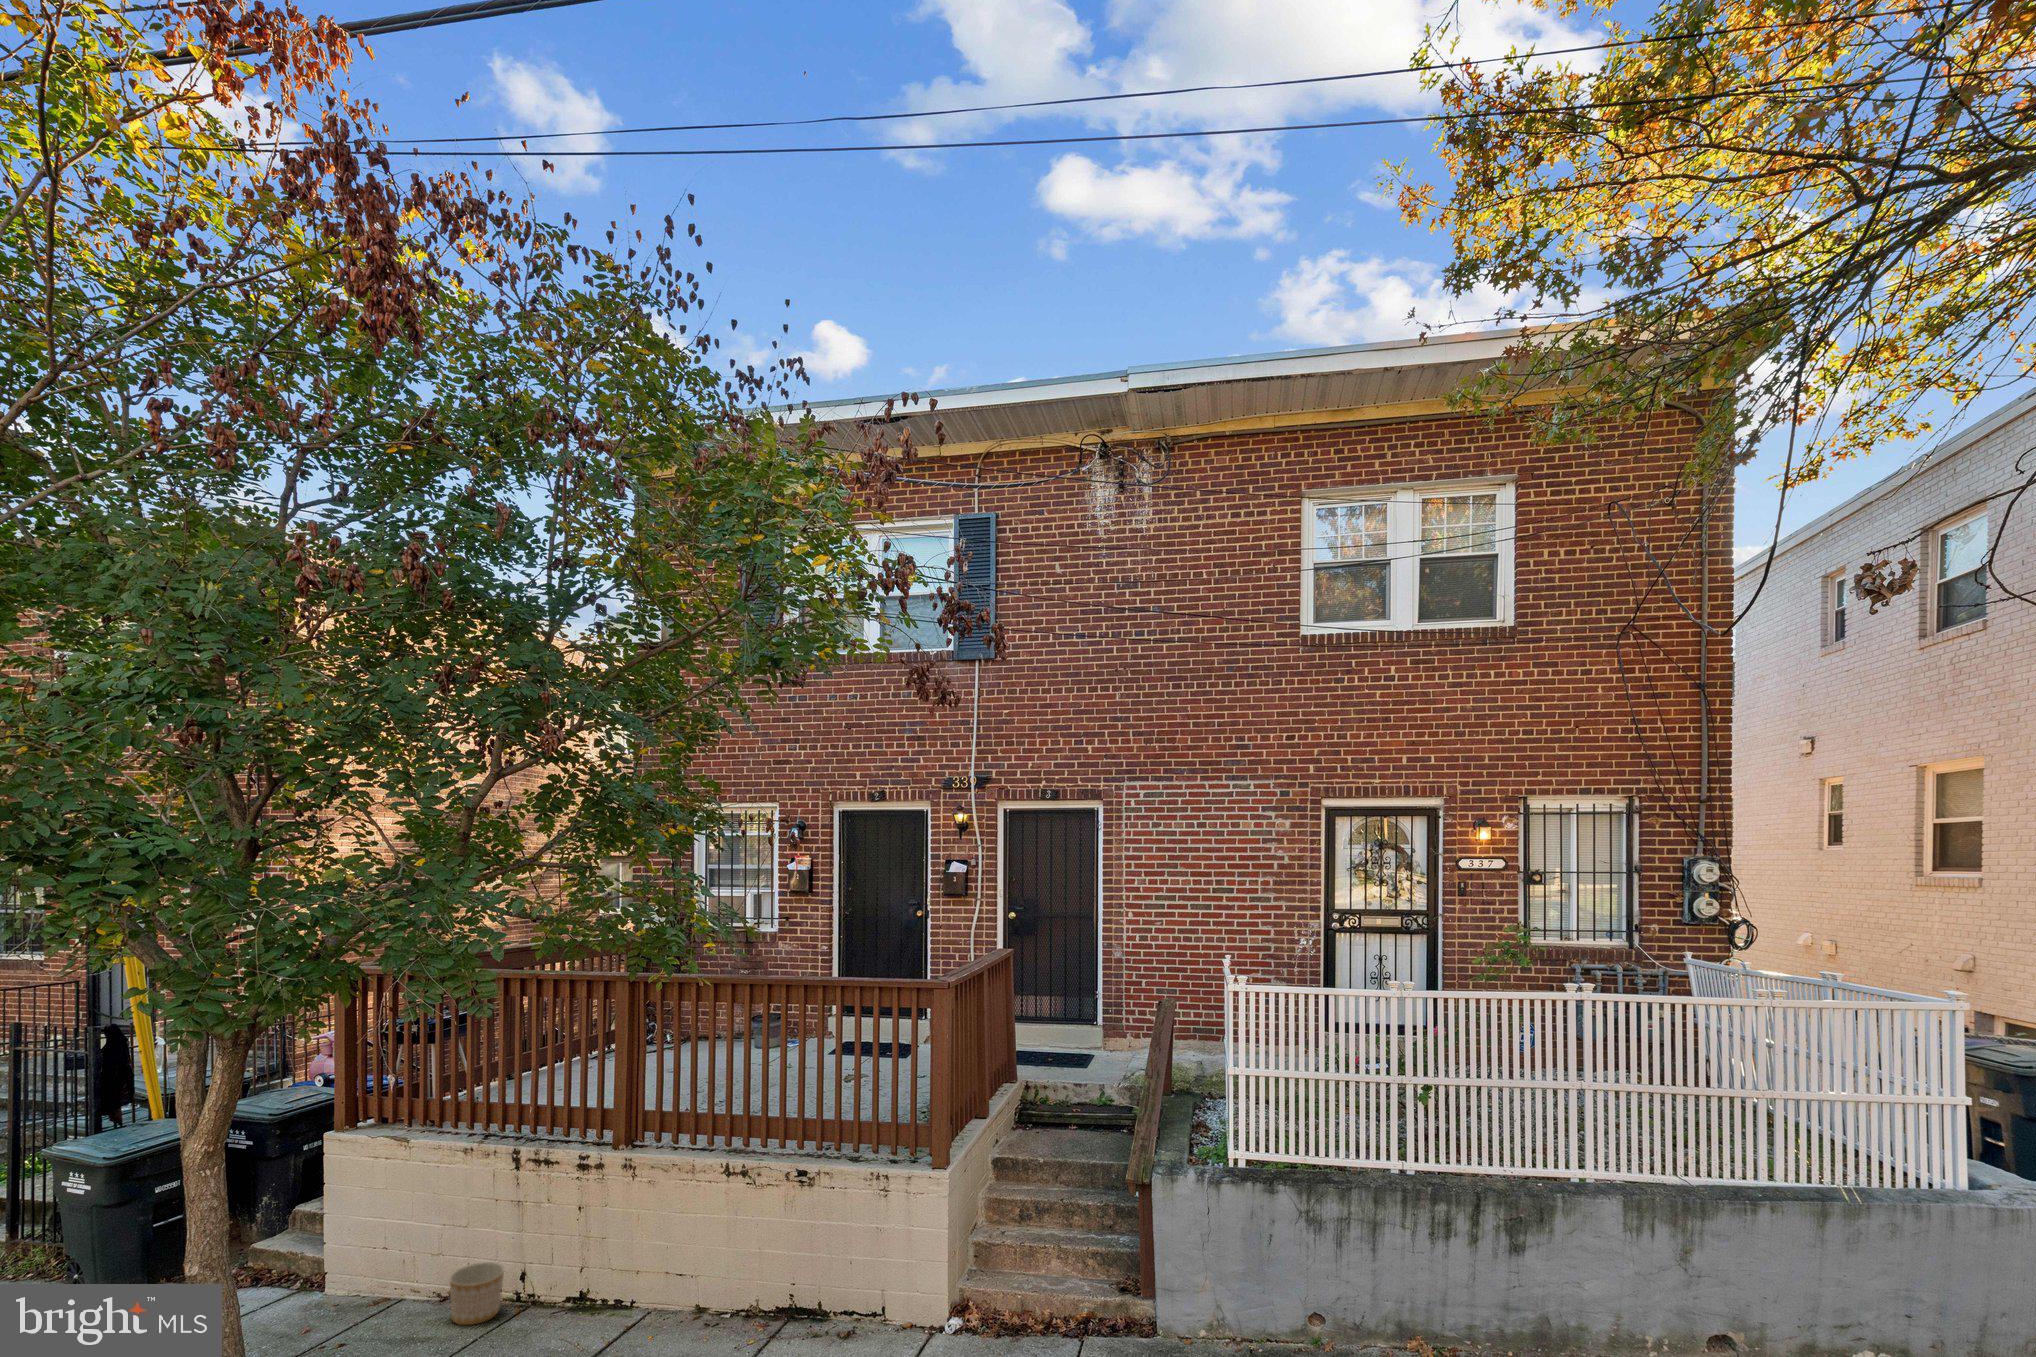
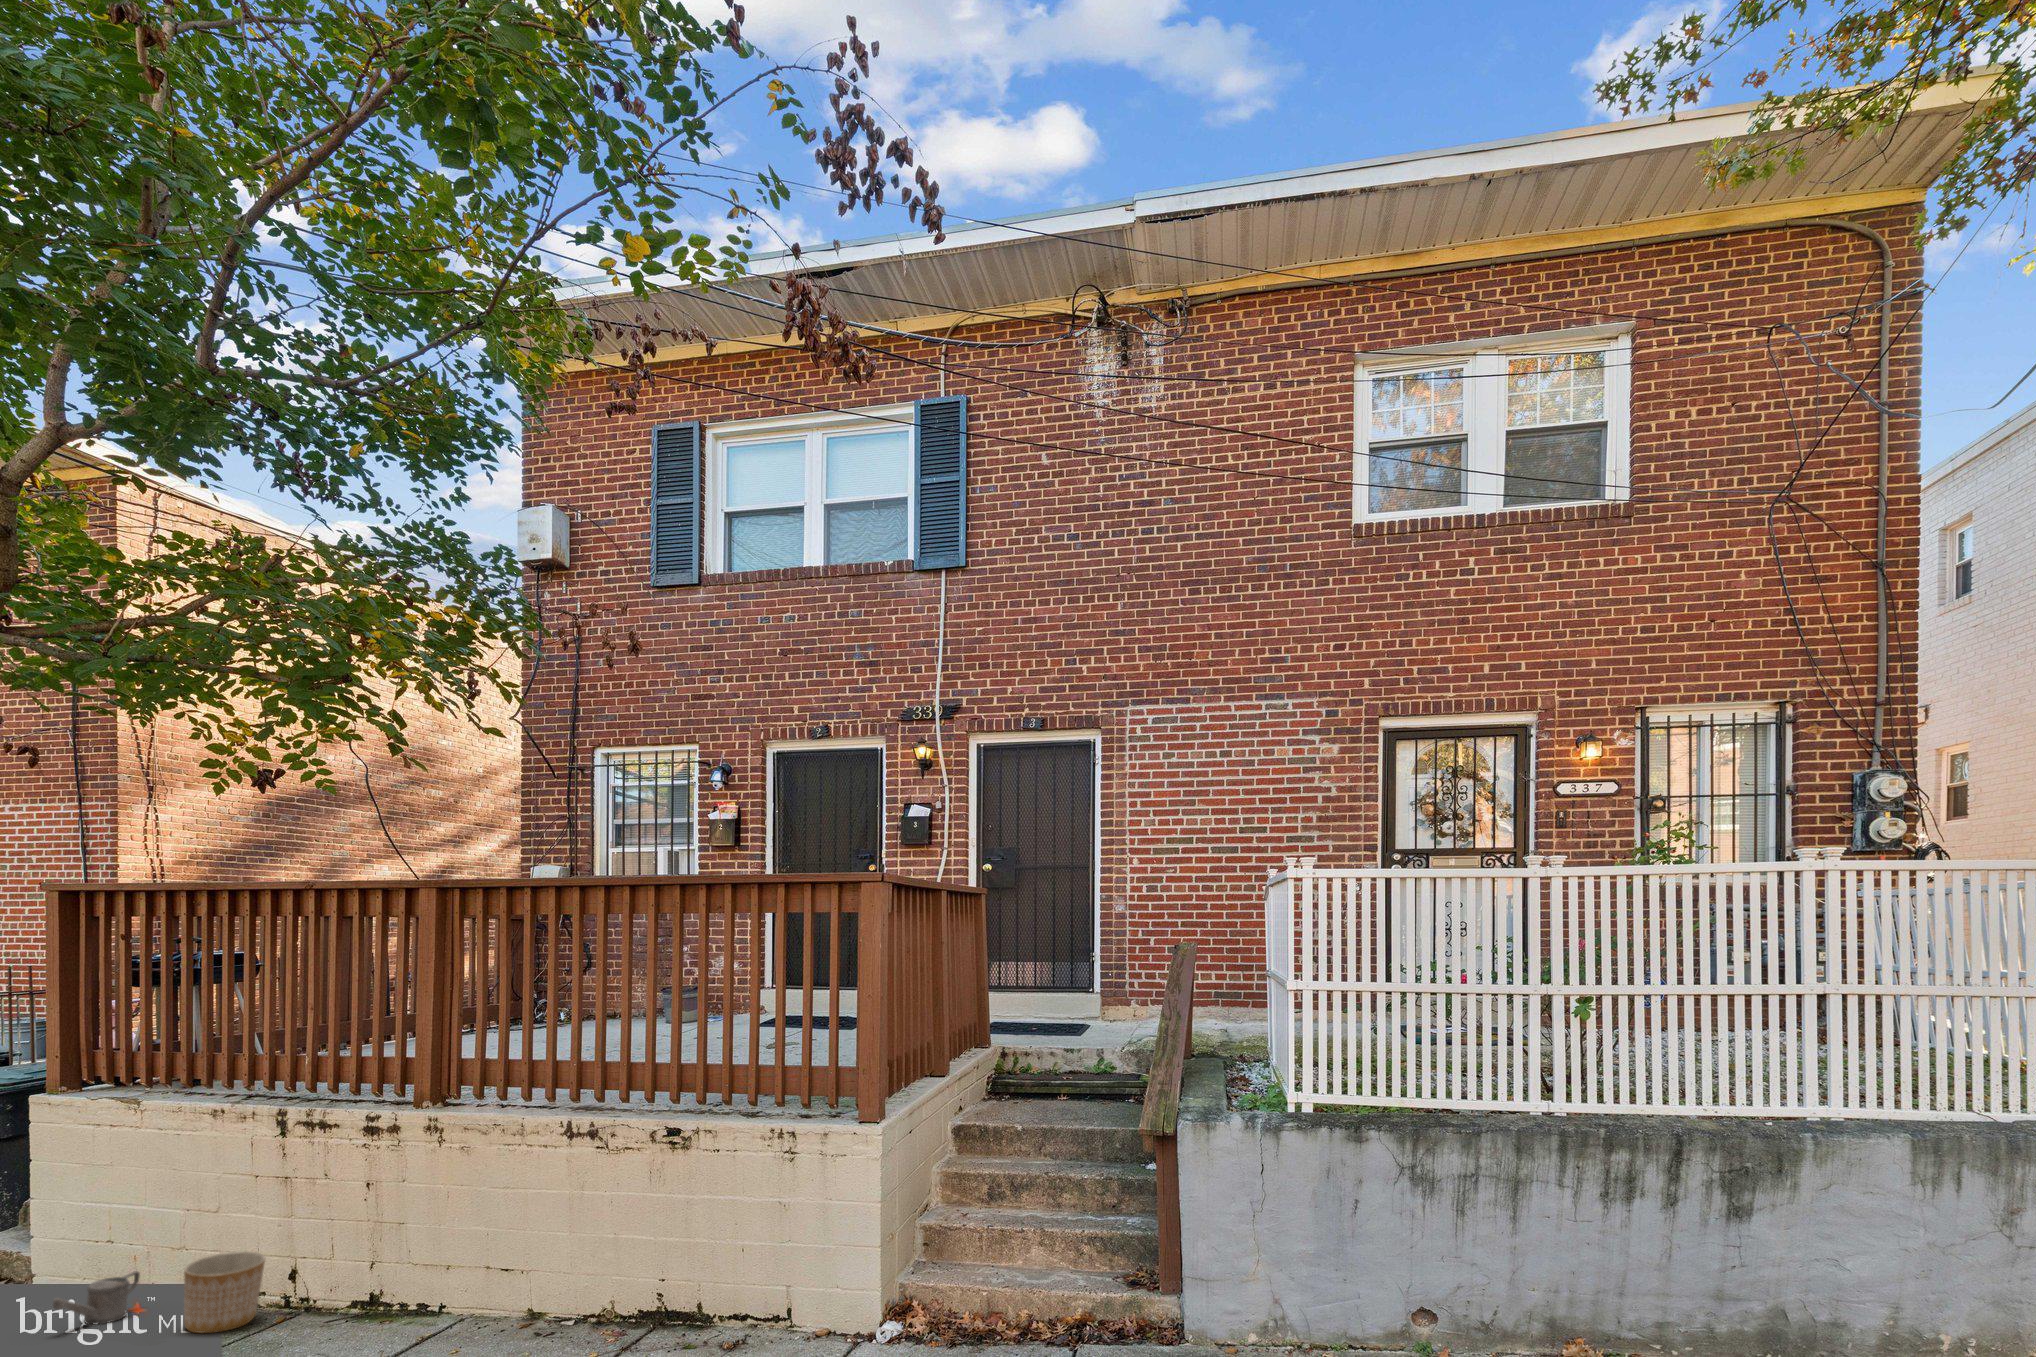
watering can: none [359,1275,411,1317] -> present [53,1271,140,1324]

